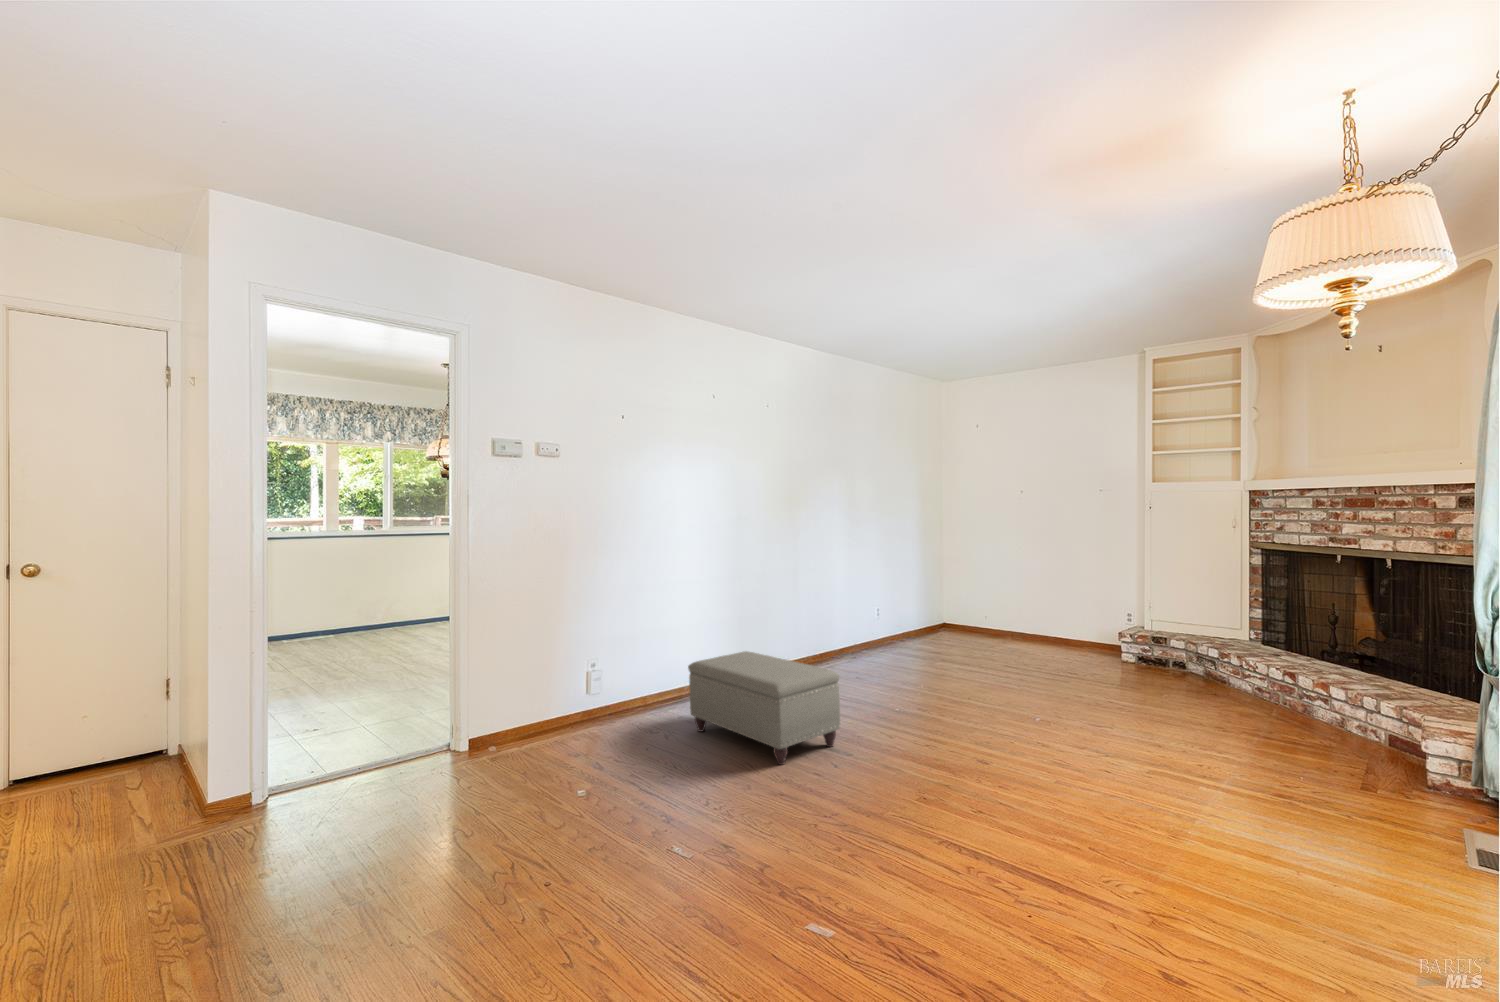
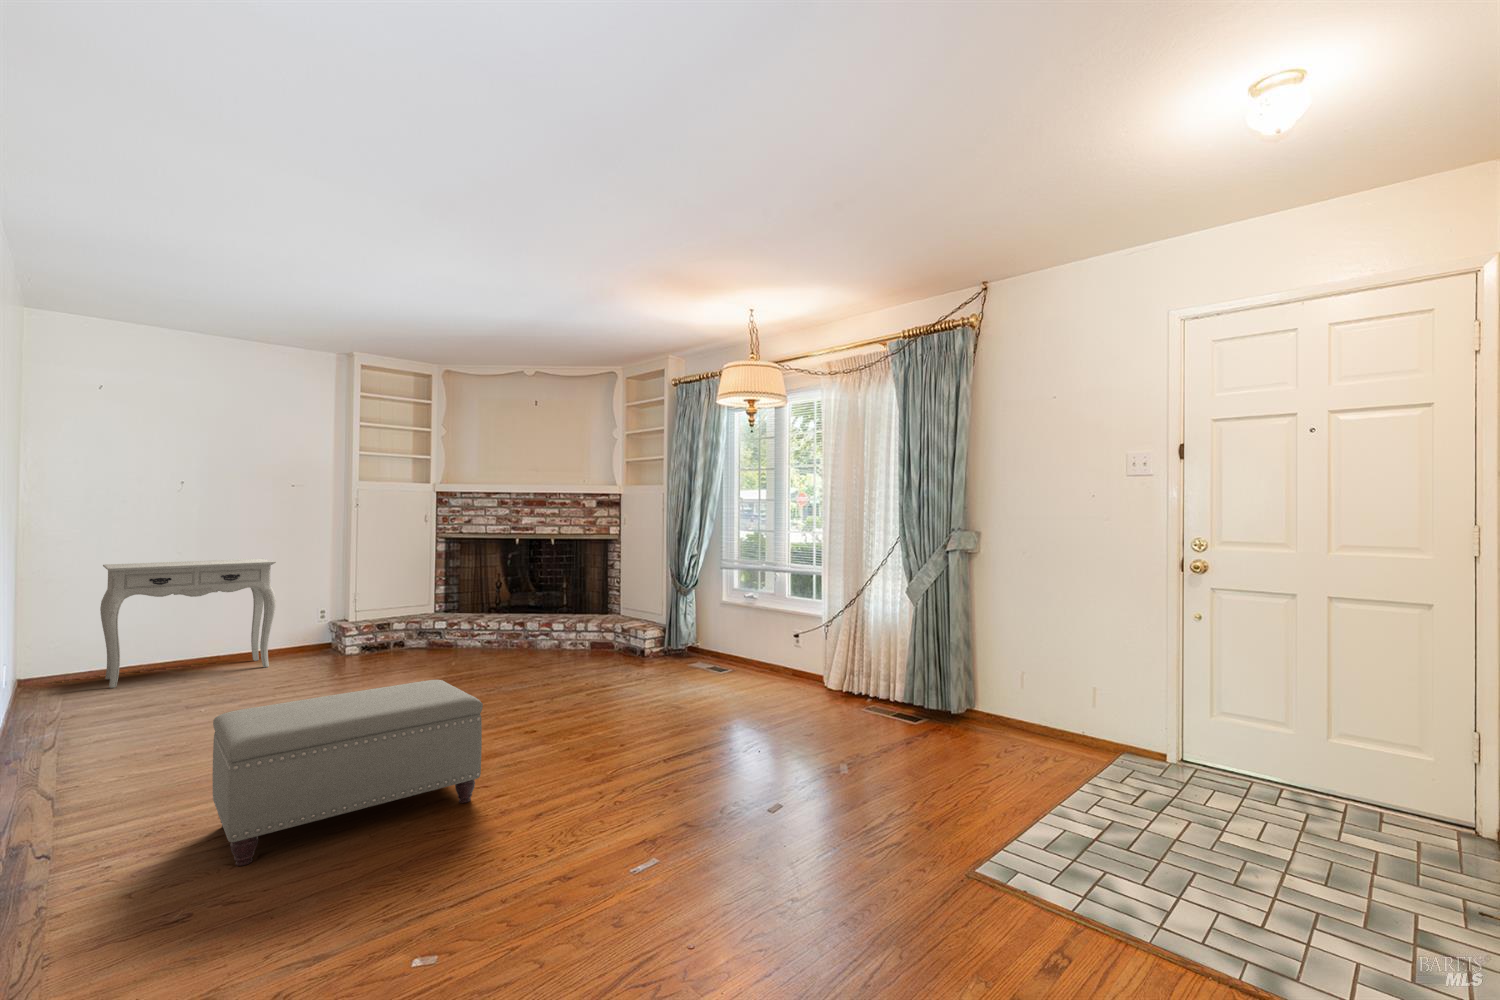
console table: none [958,558,1075,654] -> present [100,559,276,688]

